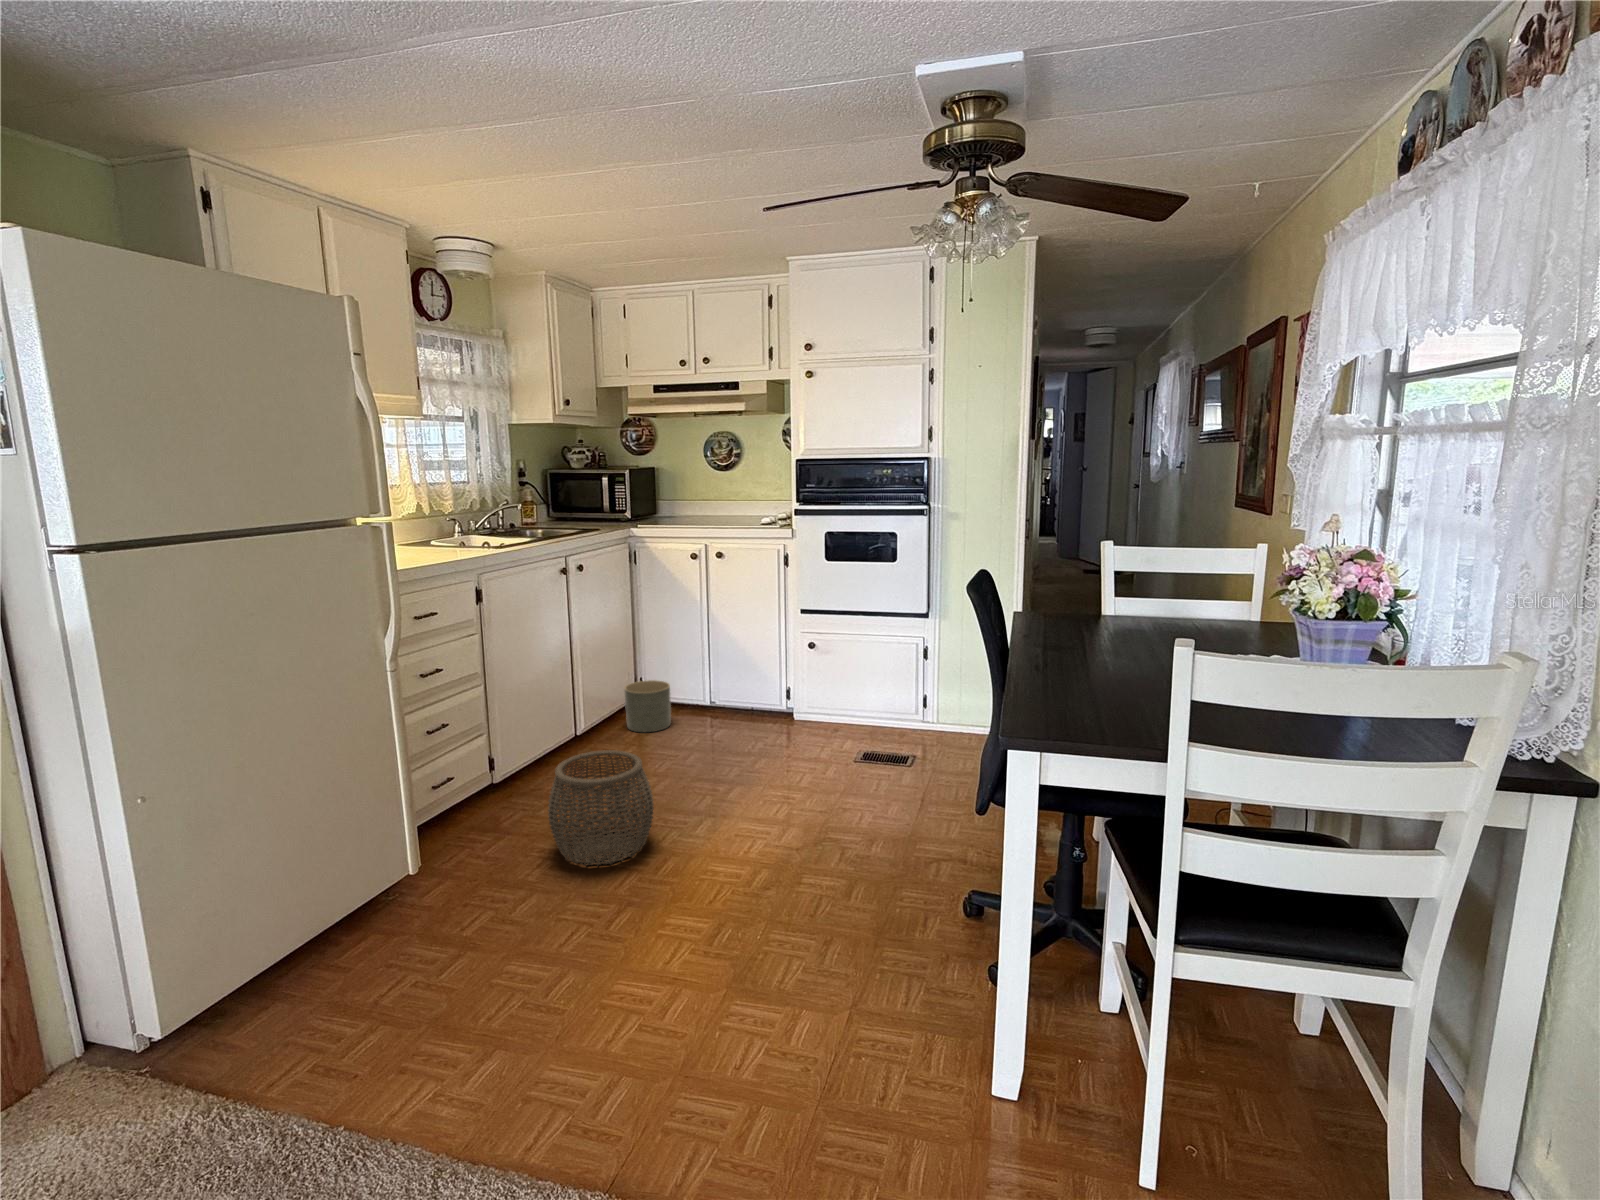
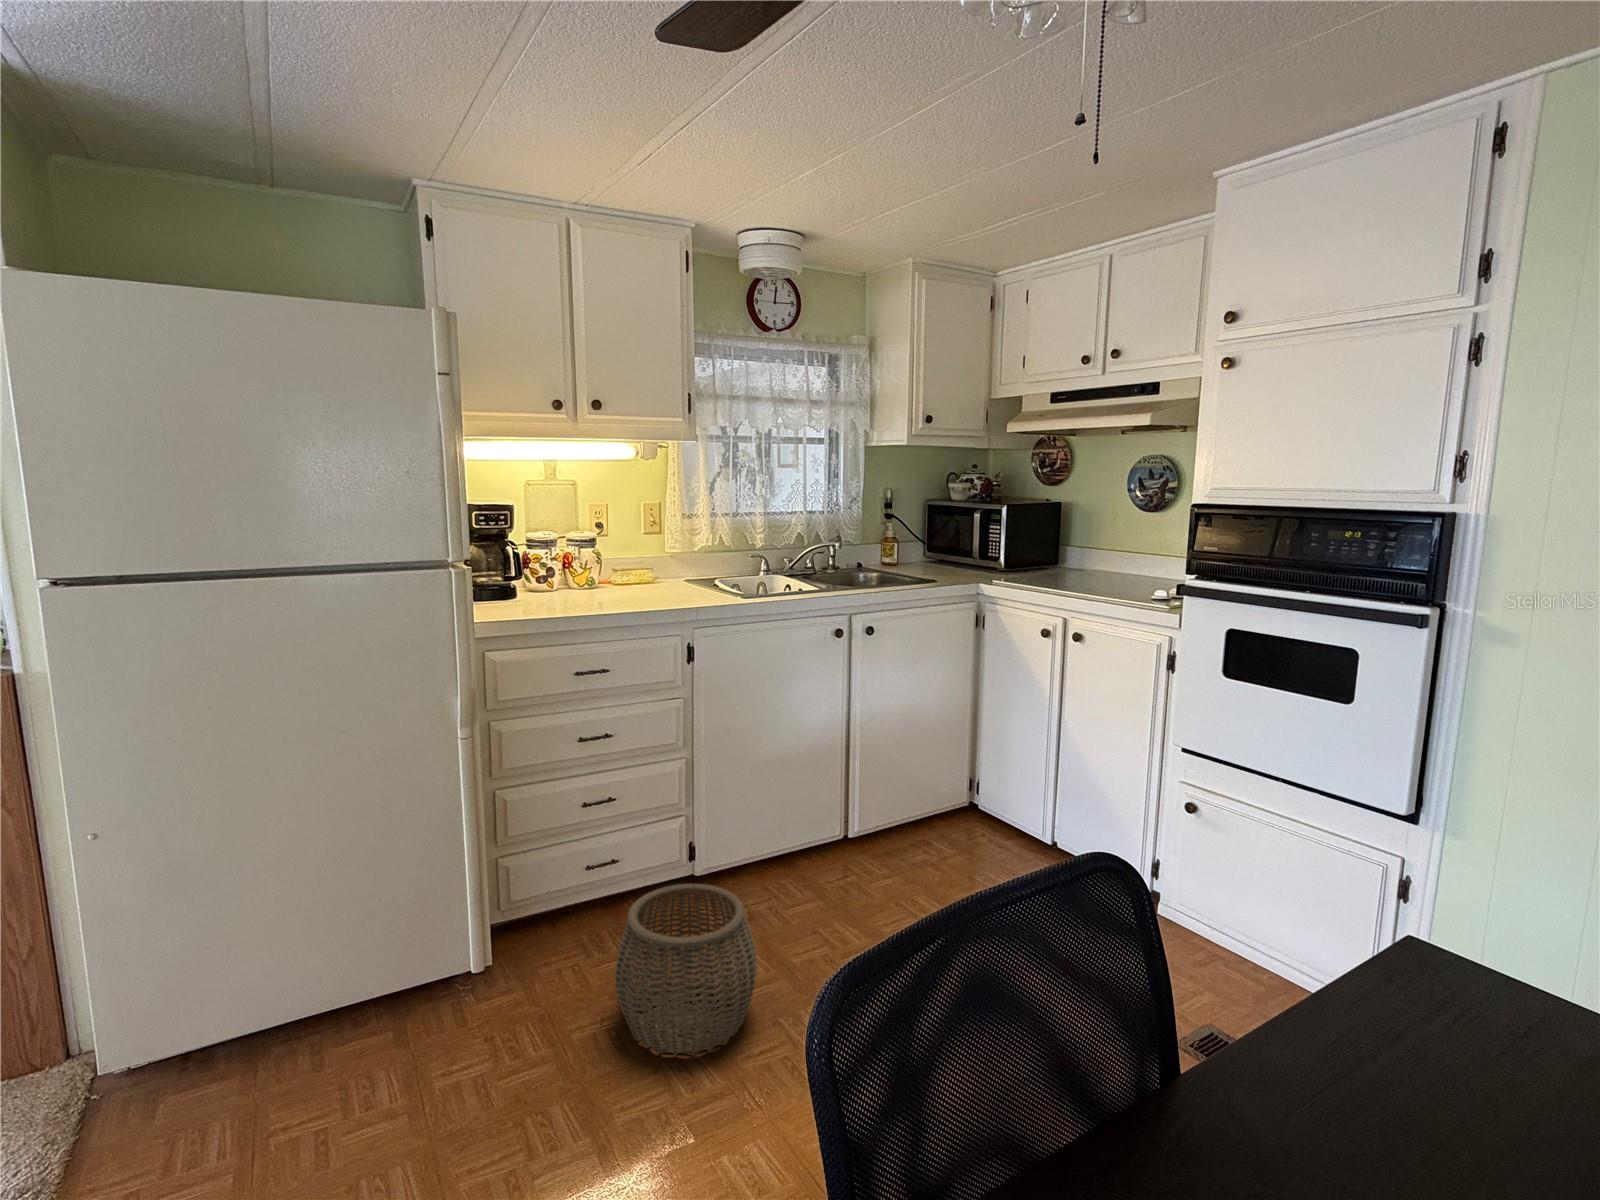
planter: present [624,680,671,732] -> none [917,790,979,866]

